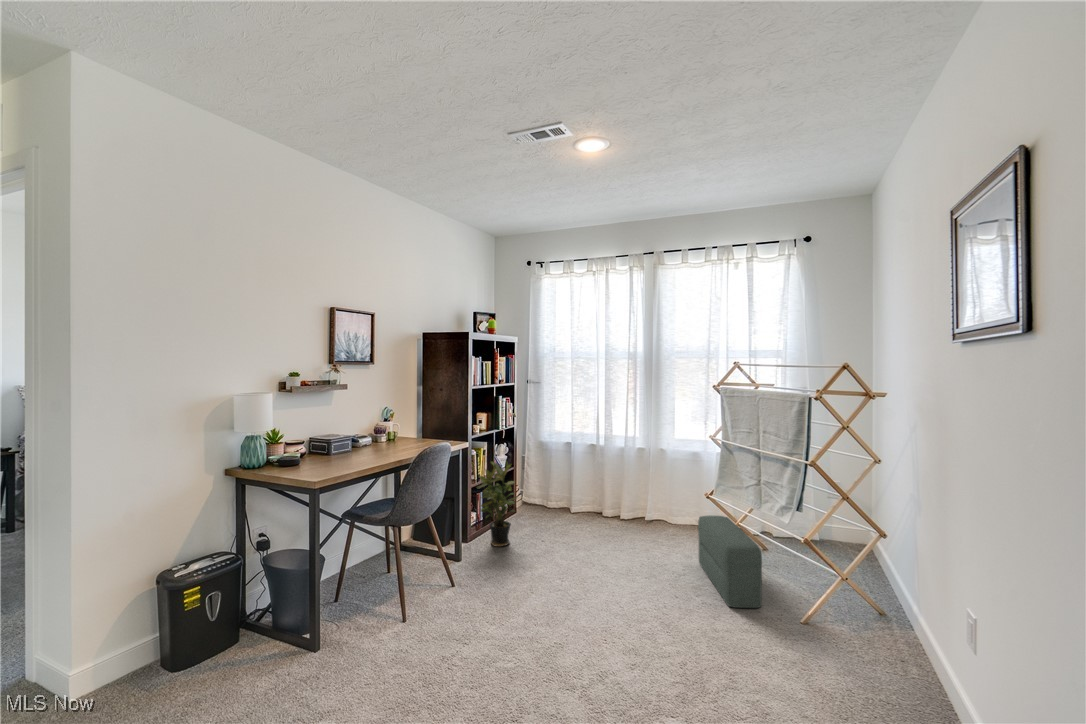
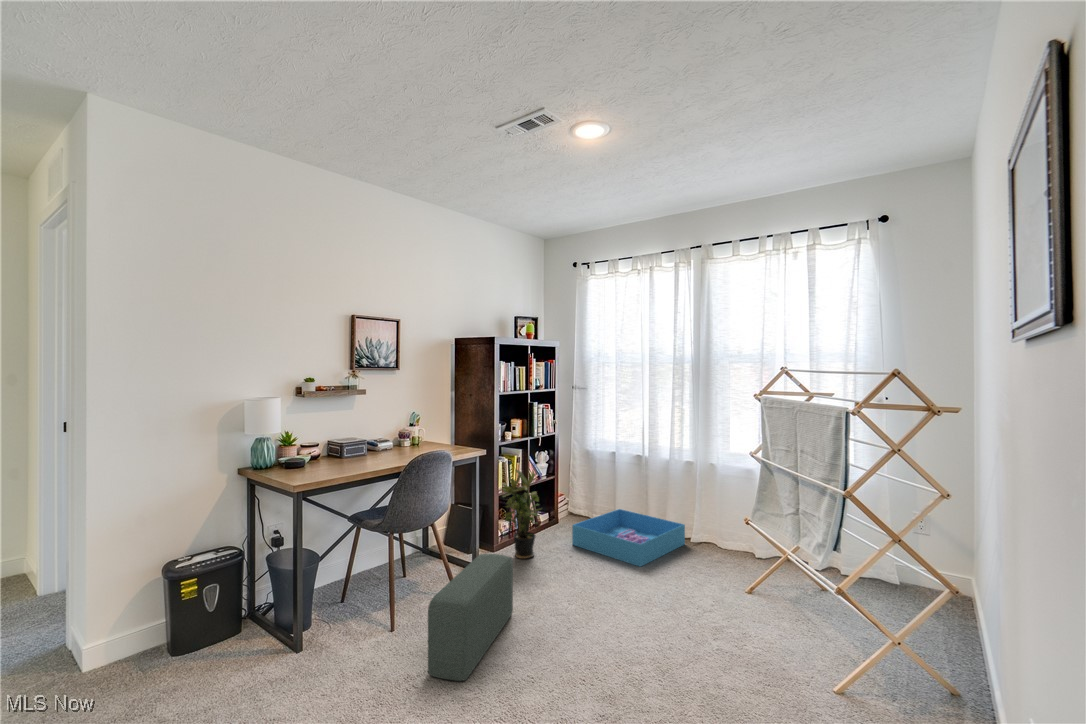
storage bin: none [540,495,640,545] -> present [572,509,685,567]
pouf: present [698,515,762,608] -> present [428,554,513,681]

